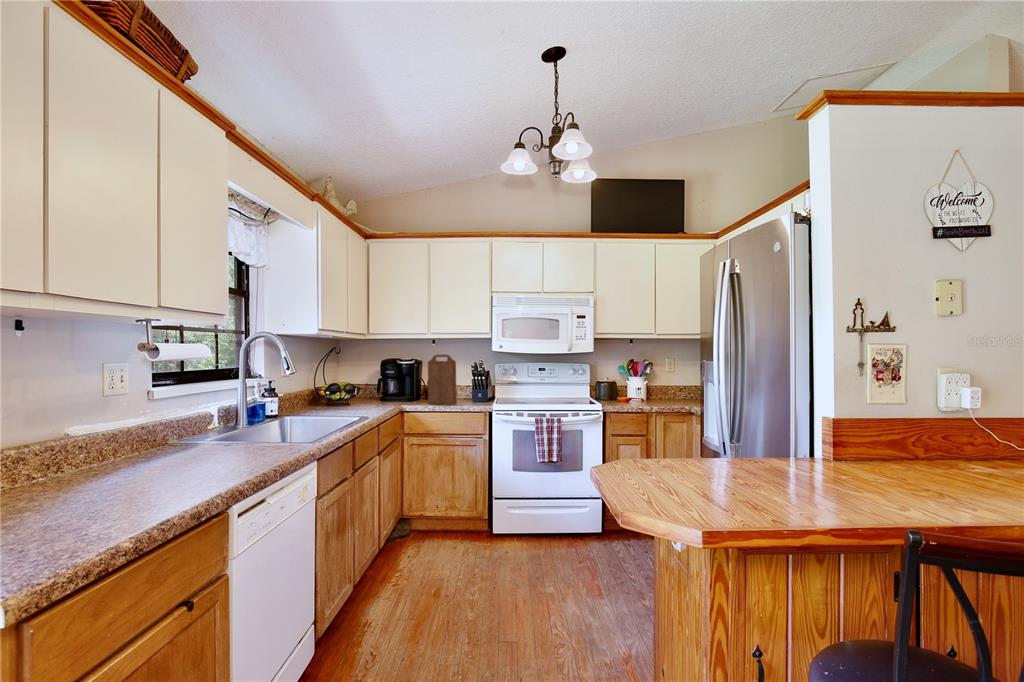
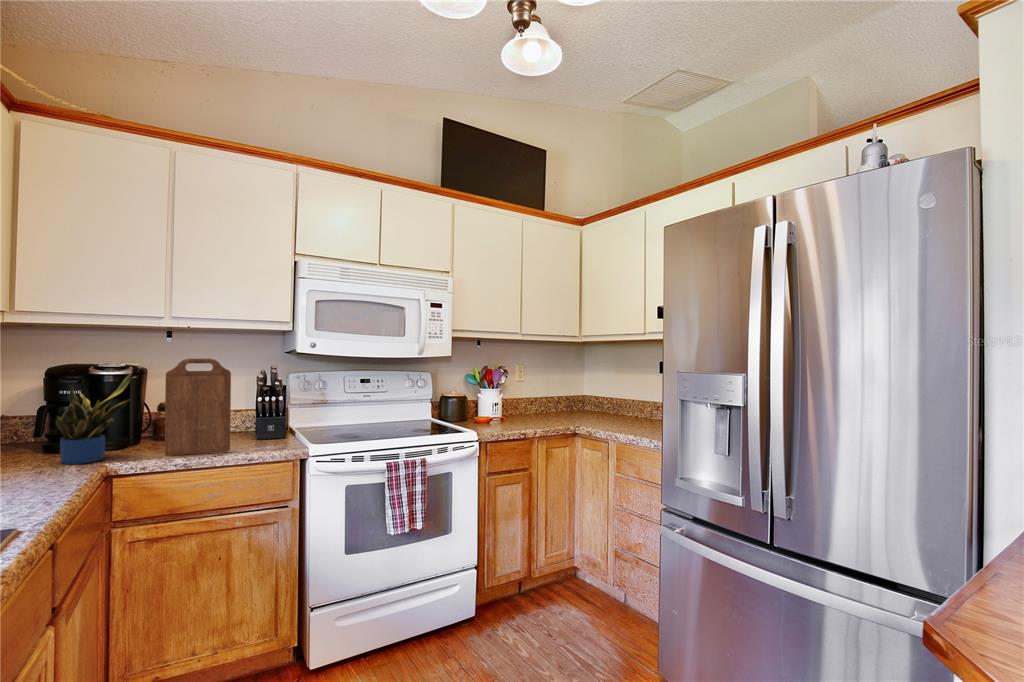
potted plant: none [386,361,415,404] -> present [56,372,133,464]

